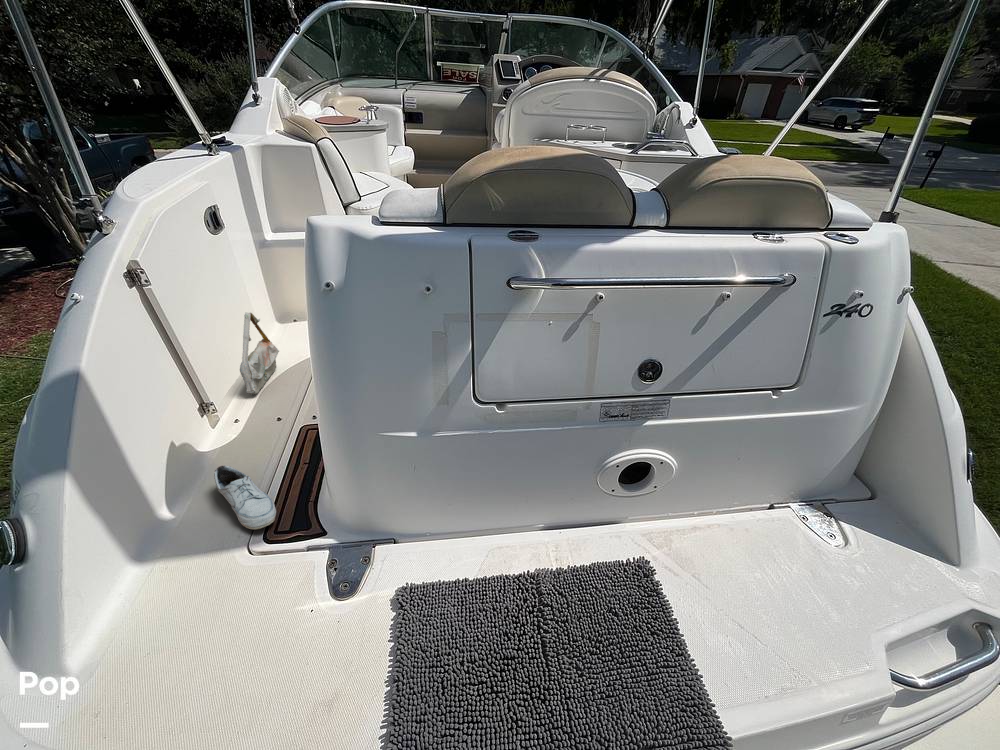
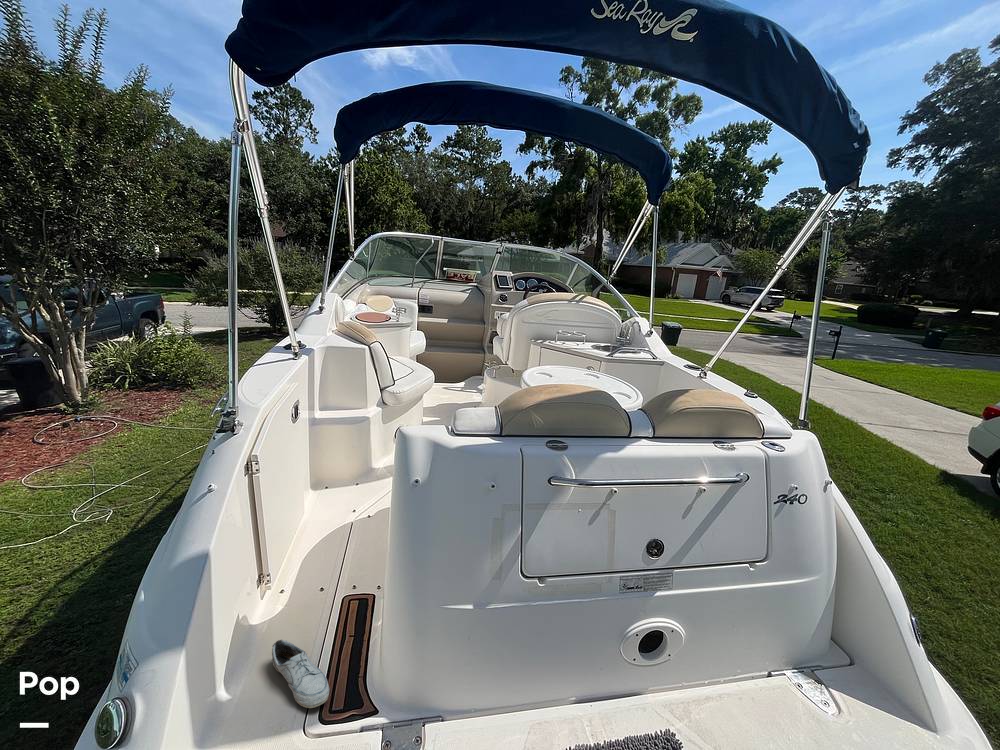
bag: present [240,312,279,394] -> none [288,487,319,562]

